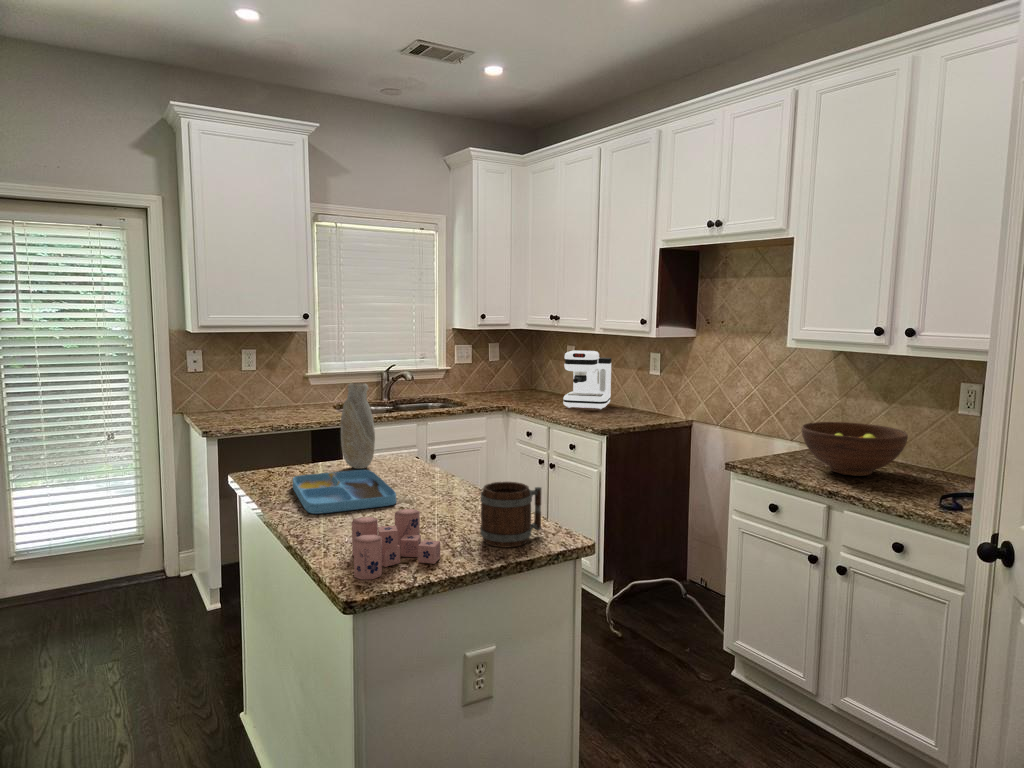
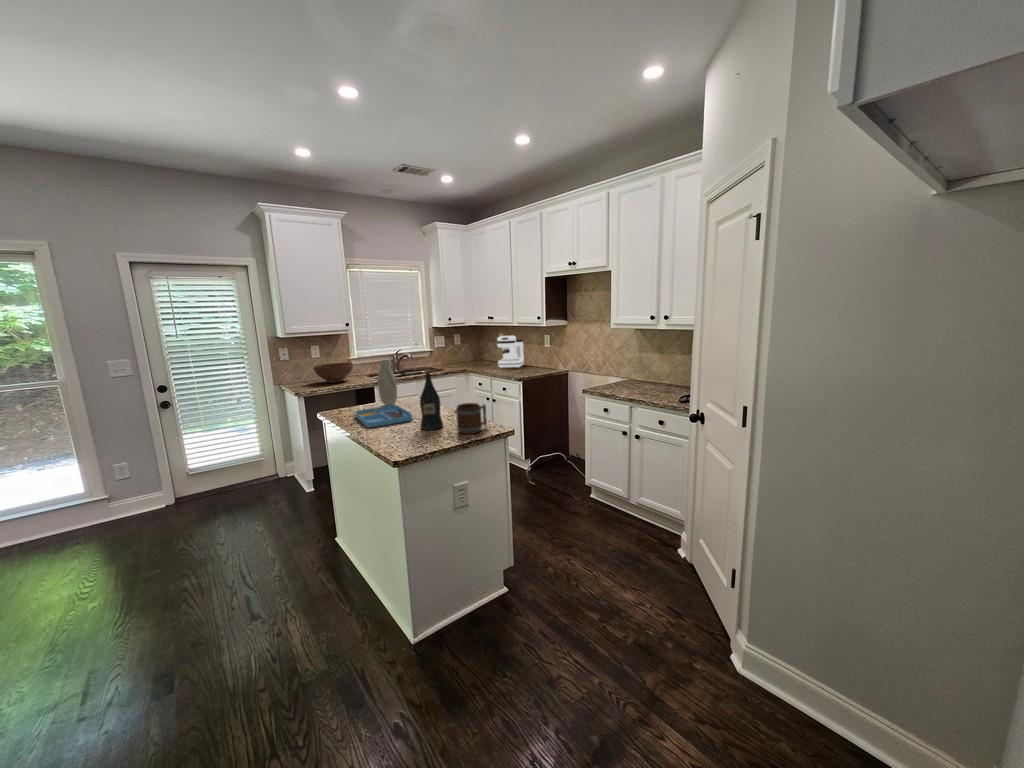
wine bottle: none [409,408,454,529] -> present [420,369,443,430]
fruit bowl: present [802,422,908,476] -> present [313,363,353,382]
candle: present [352,509,440,580] -> none [393,419,438,452]

